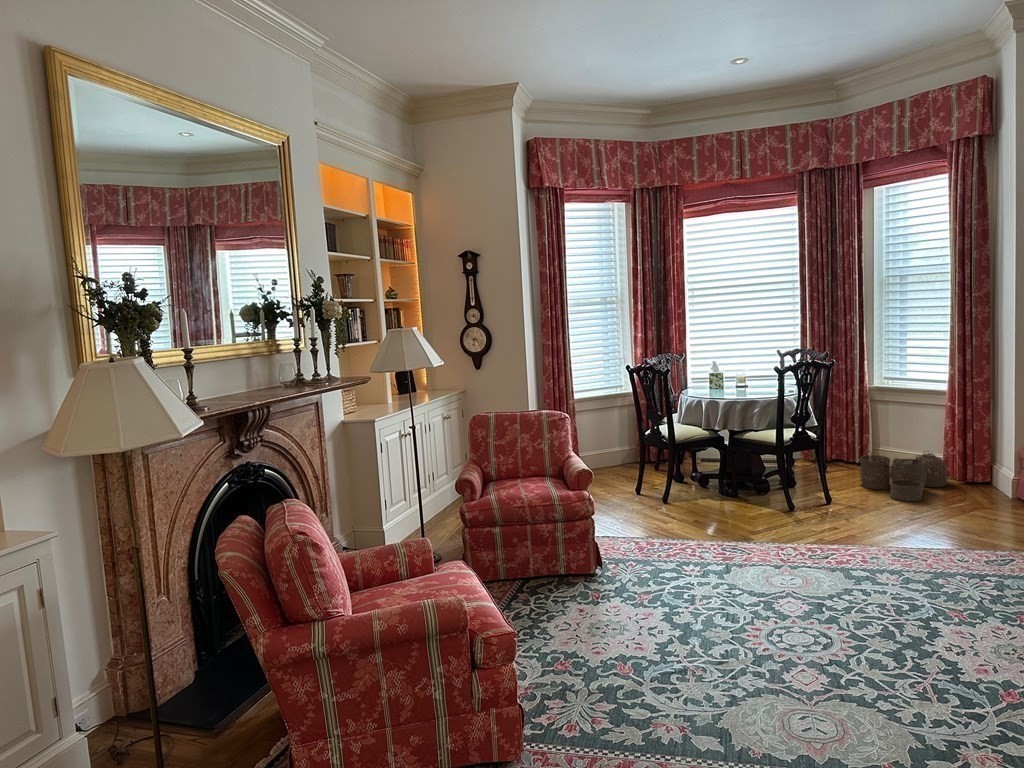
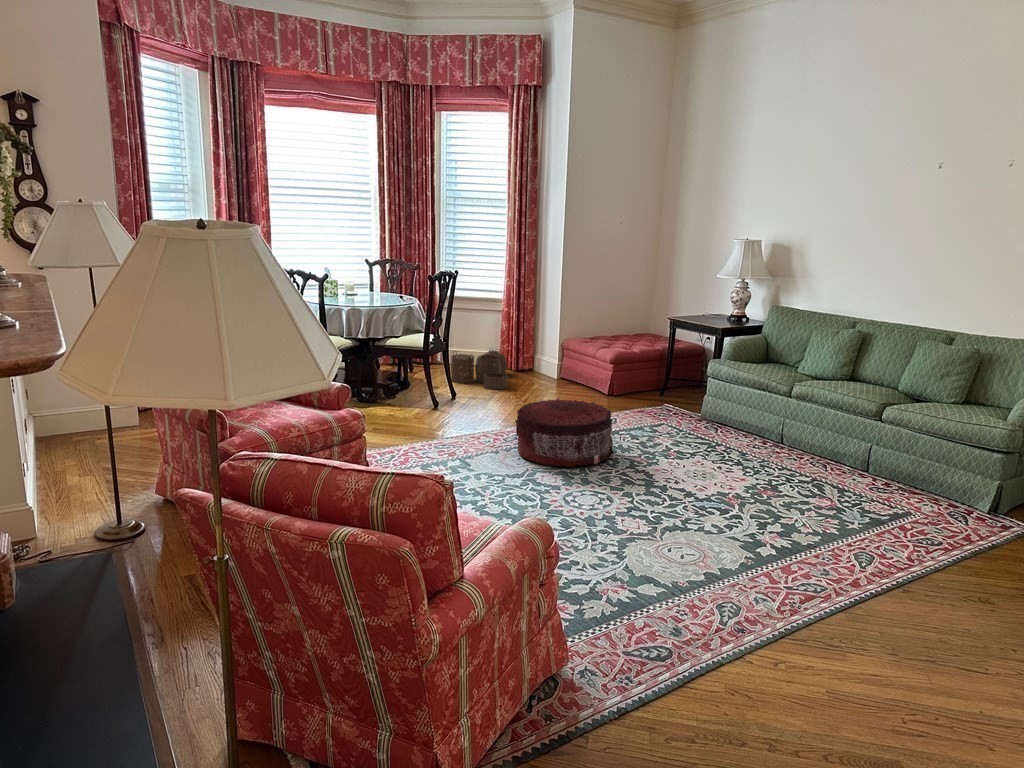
pouf: none [798,516,927,604] -> present [515,398,614,467]

